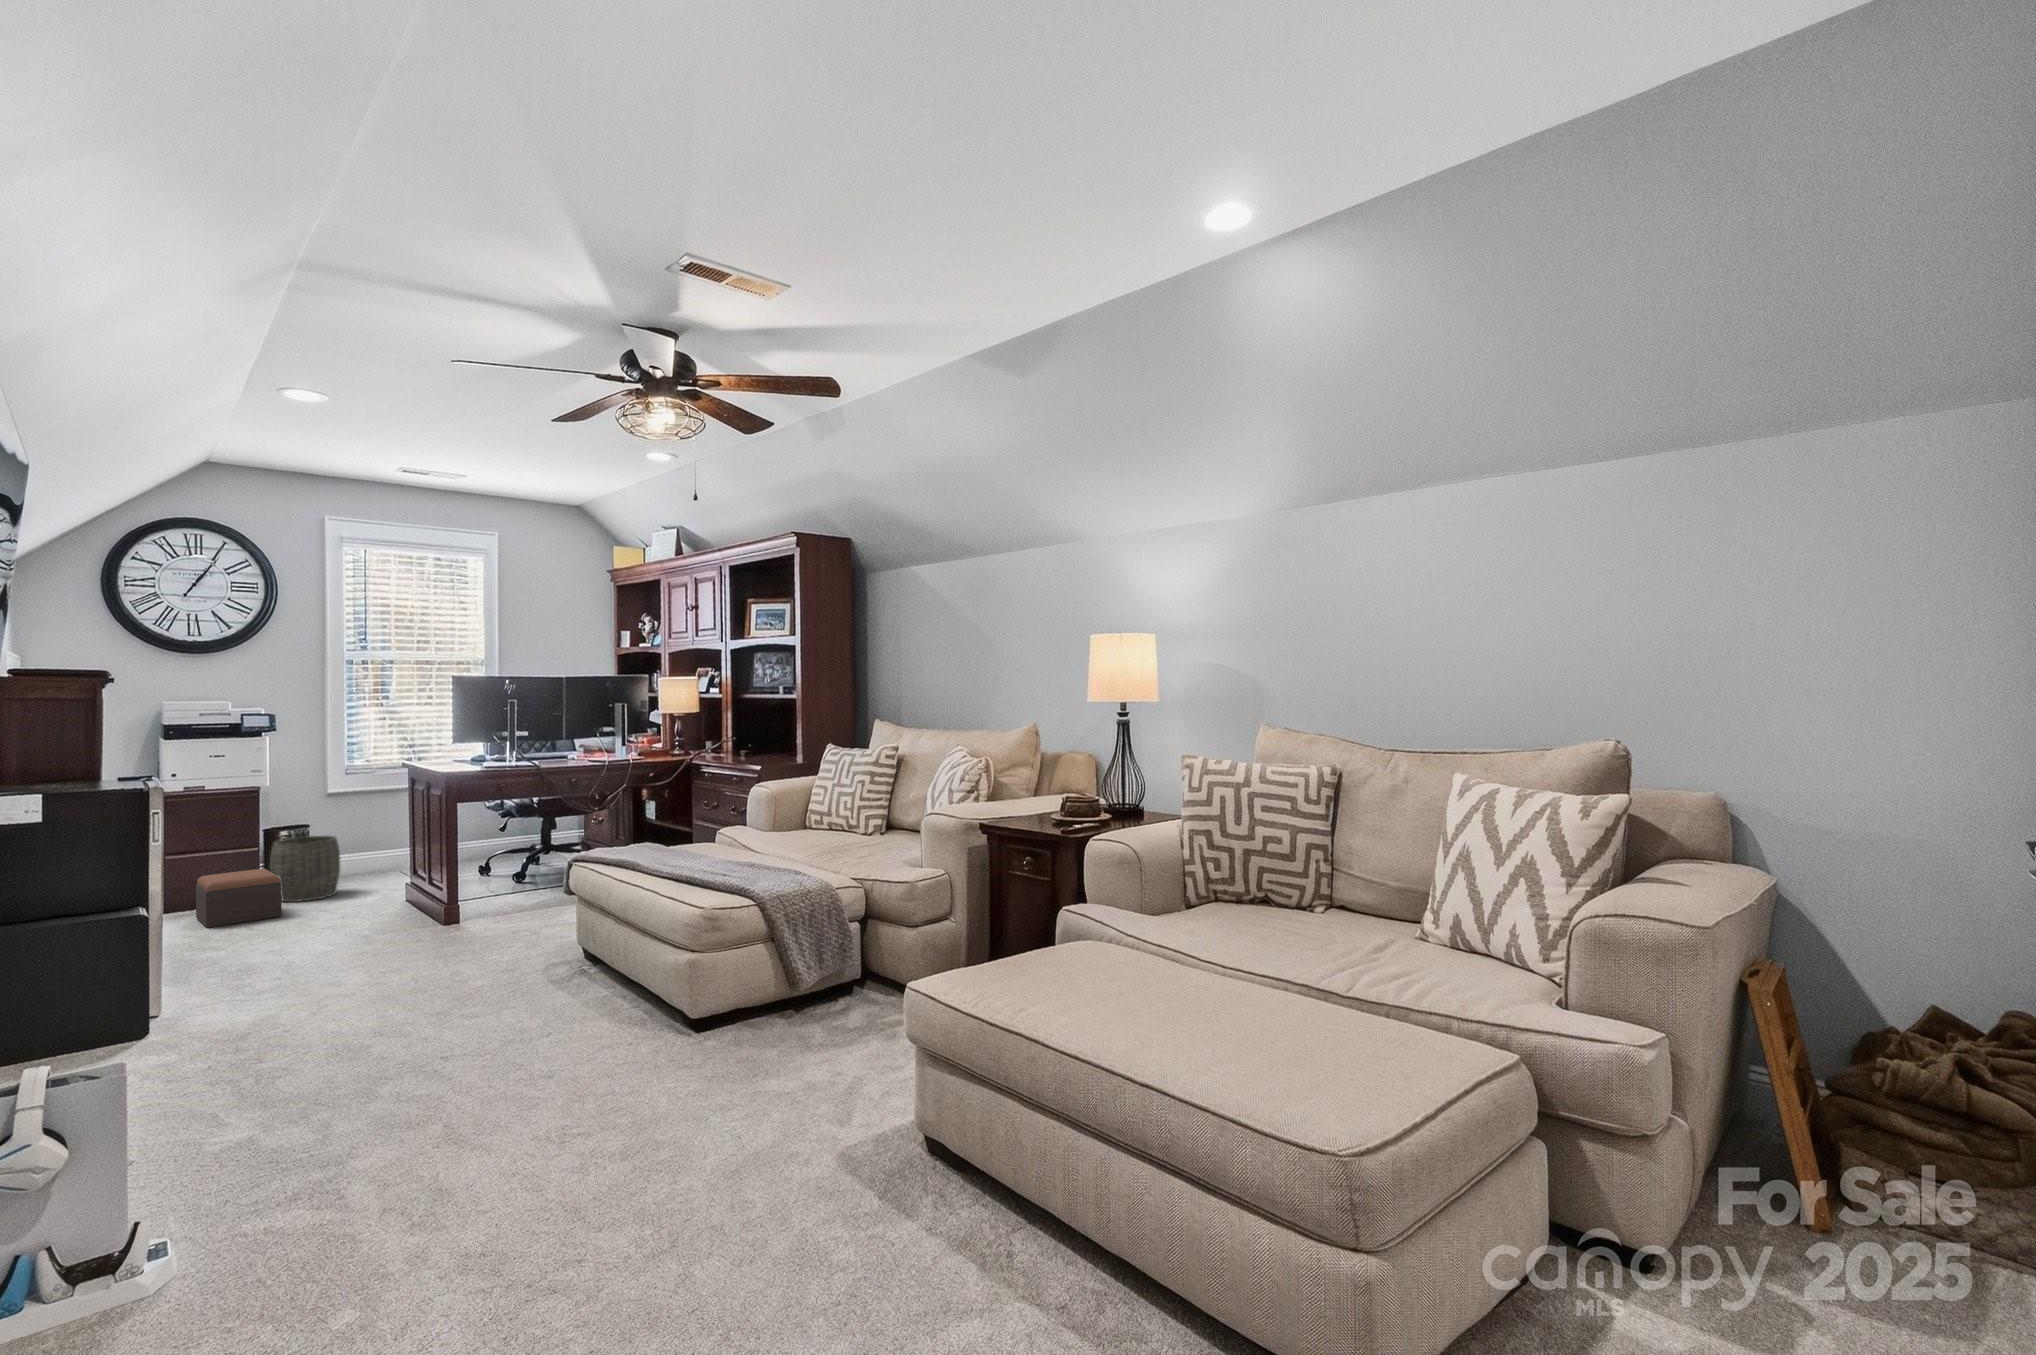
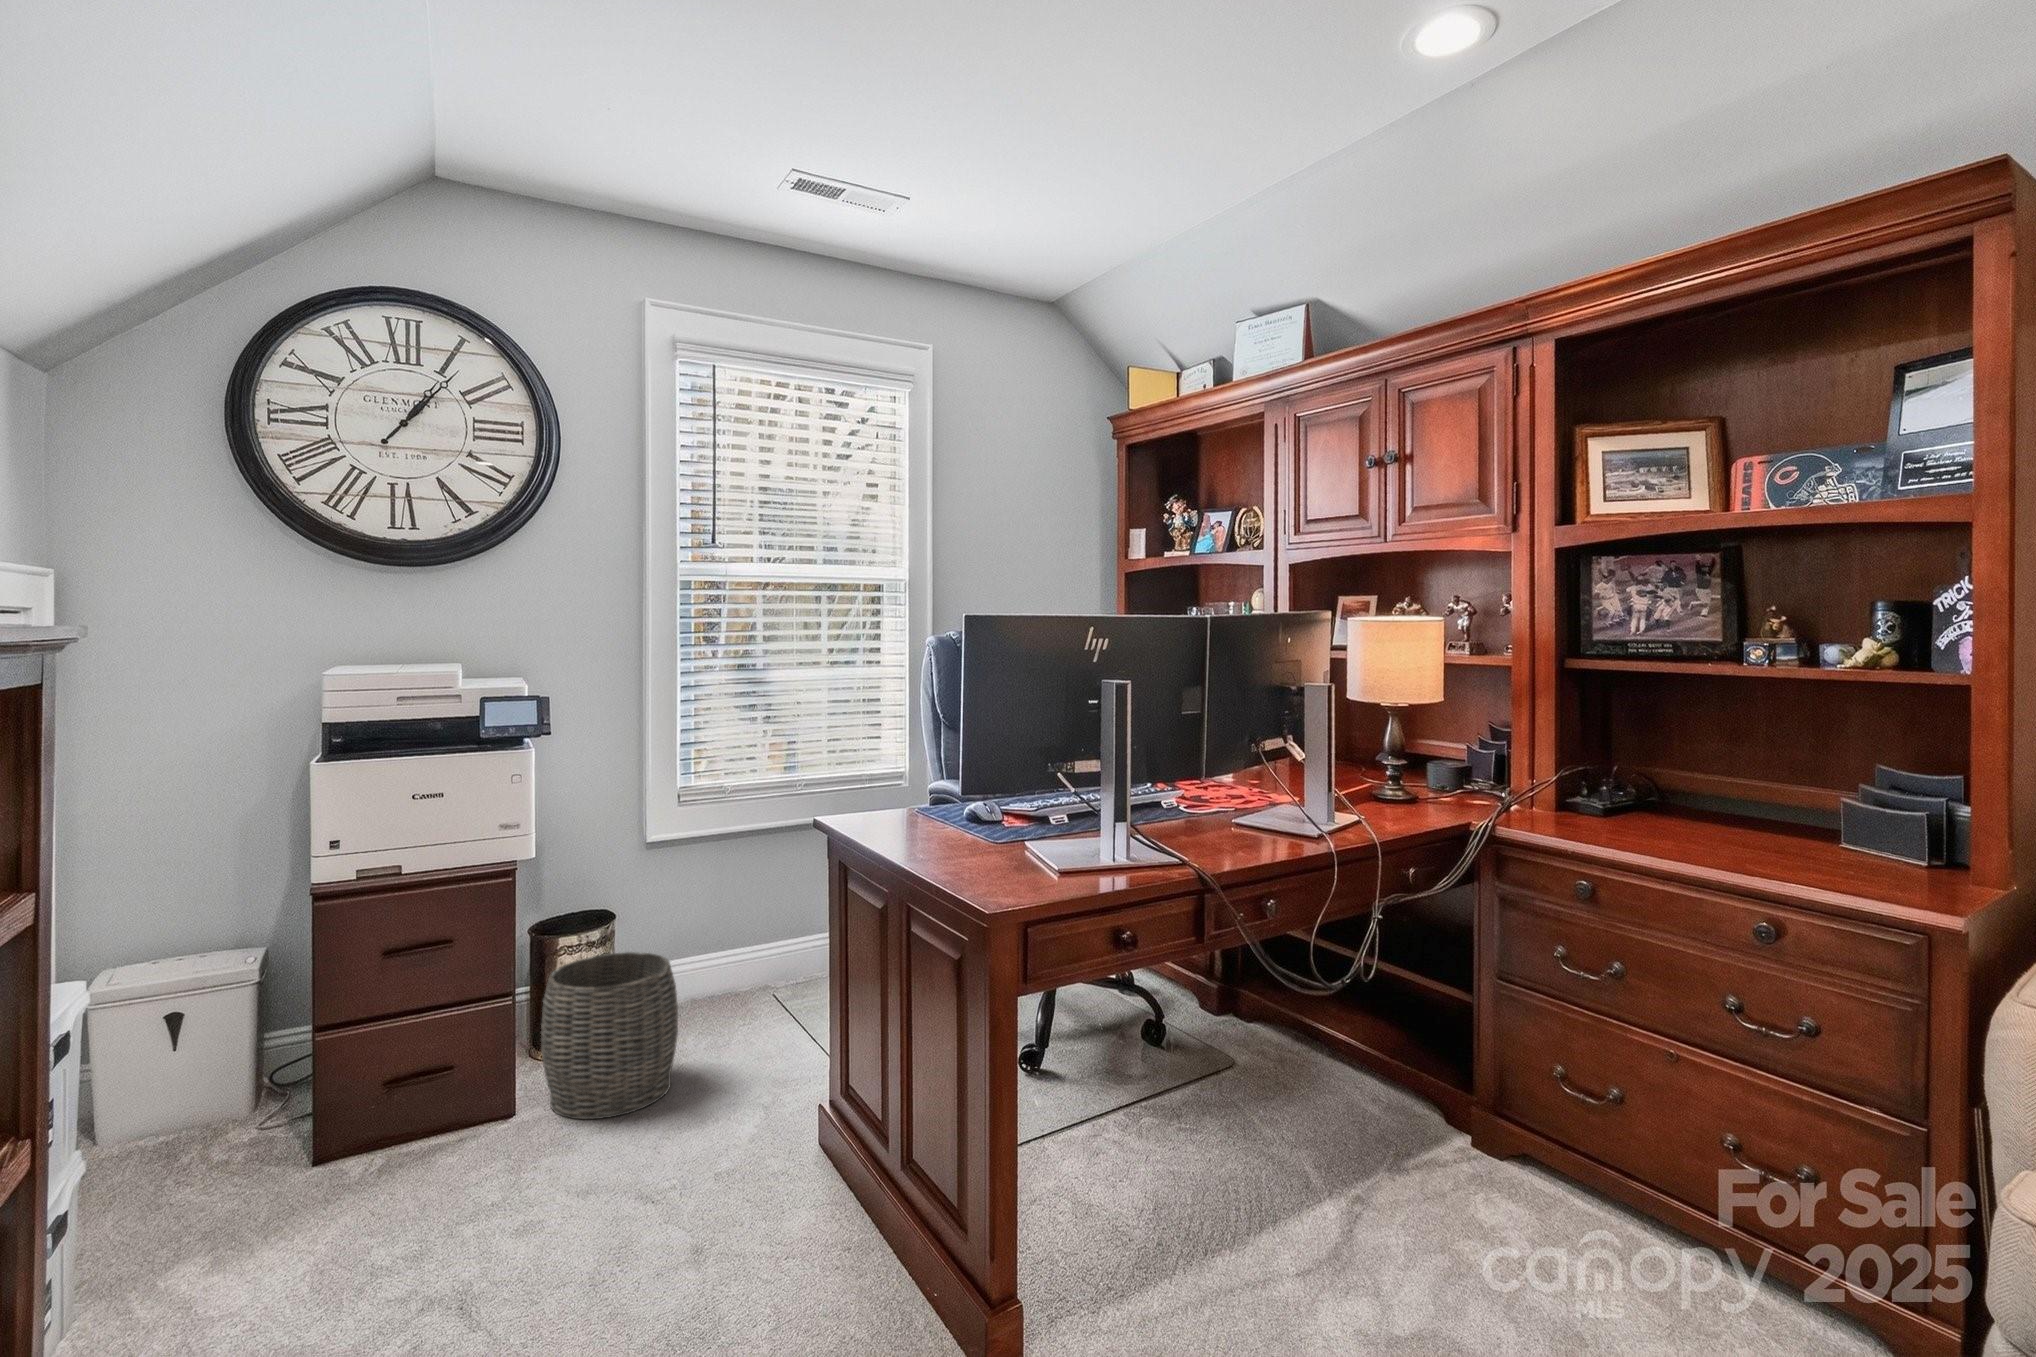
footstool: present [196,869,282,928] -> none [378,1062,566,1267]

